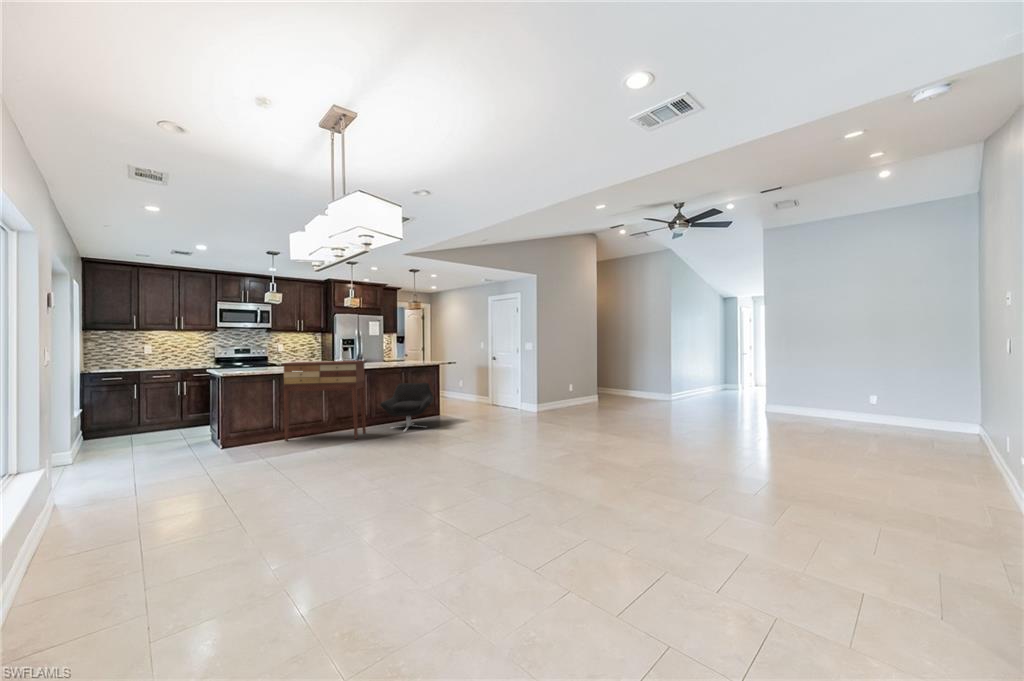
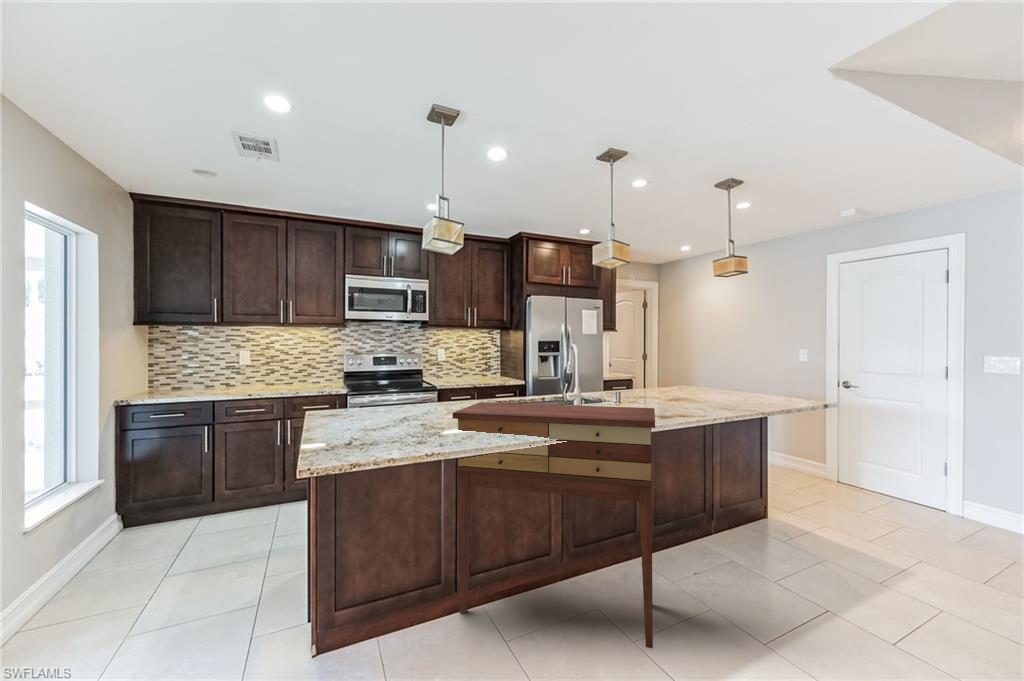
lounge chair: present [380,383,433,432] -> none [678,451,829,613]

